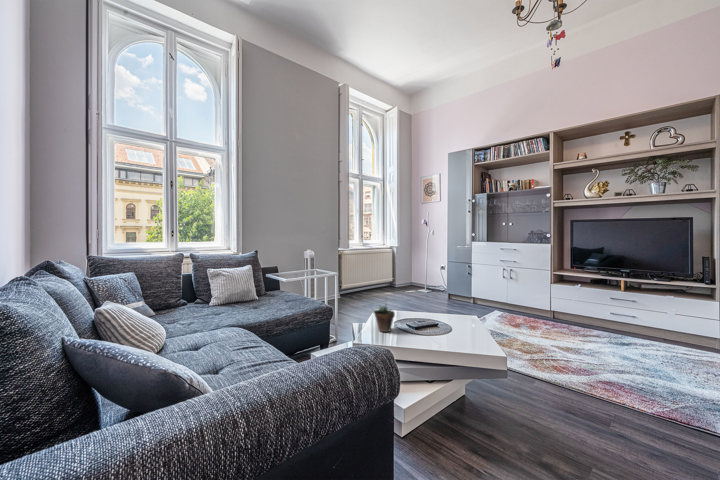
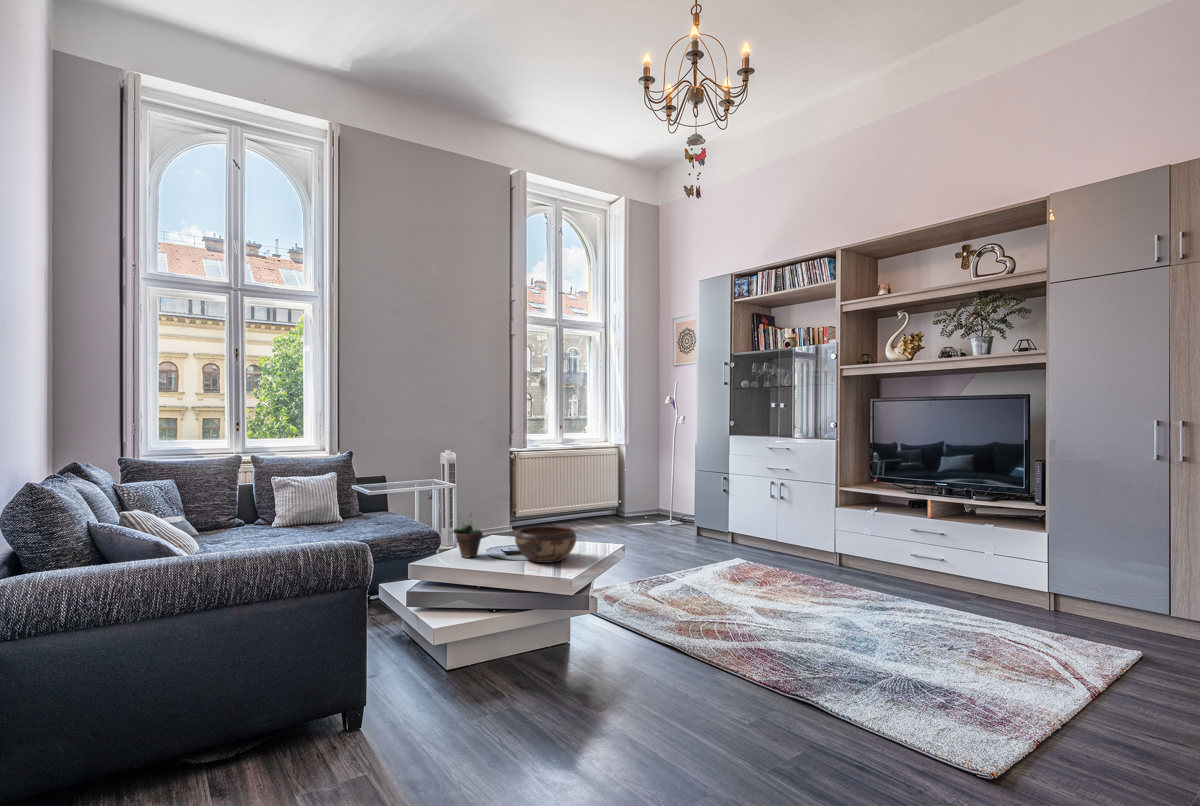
decorative bowl: none [419,305,467,335] -> present [515,526,576,563]

